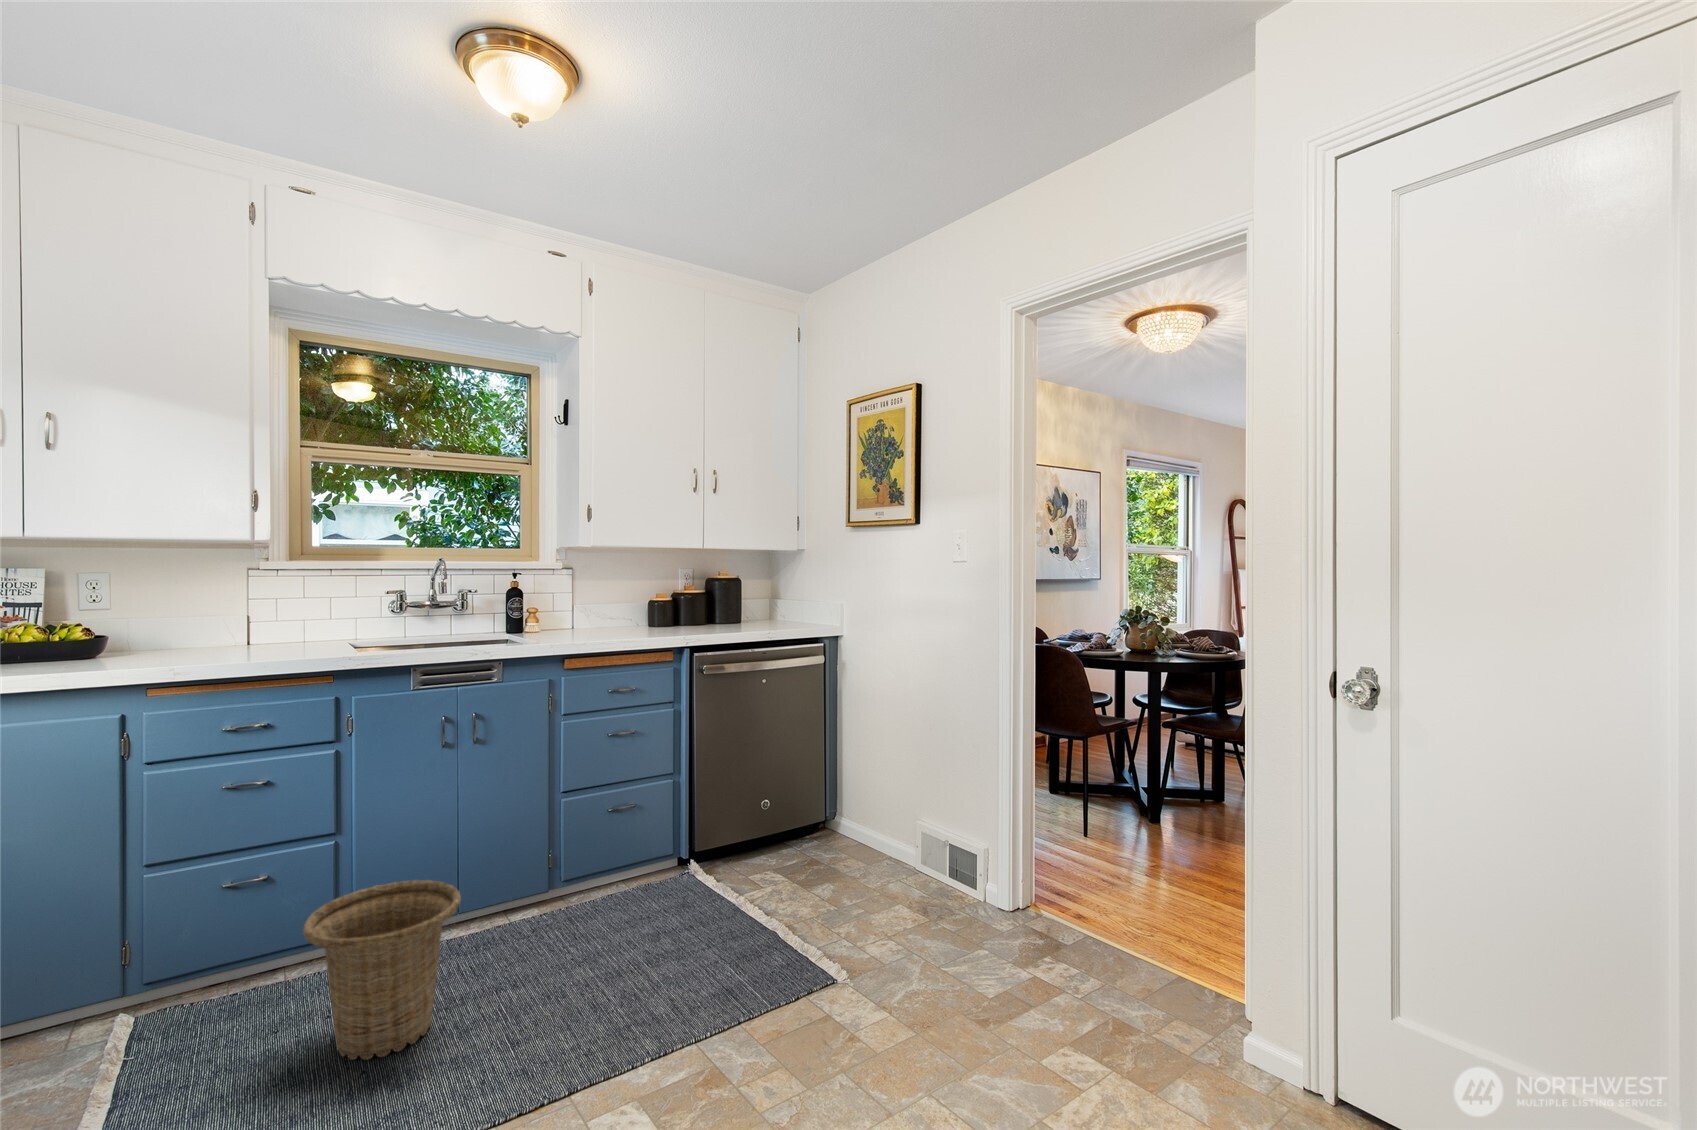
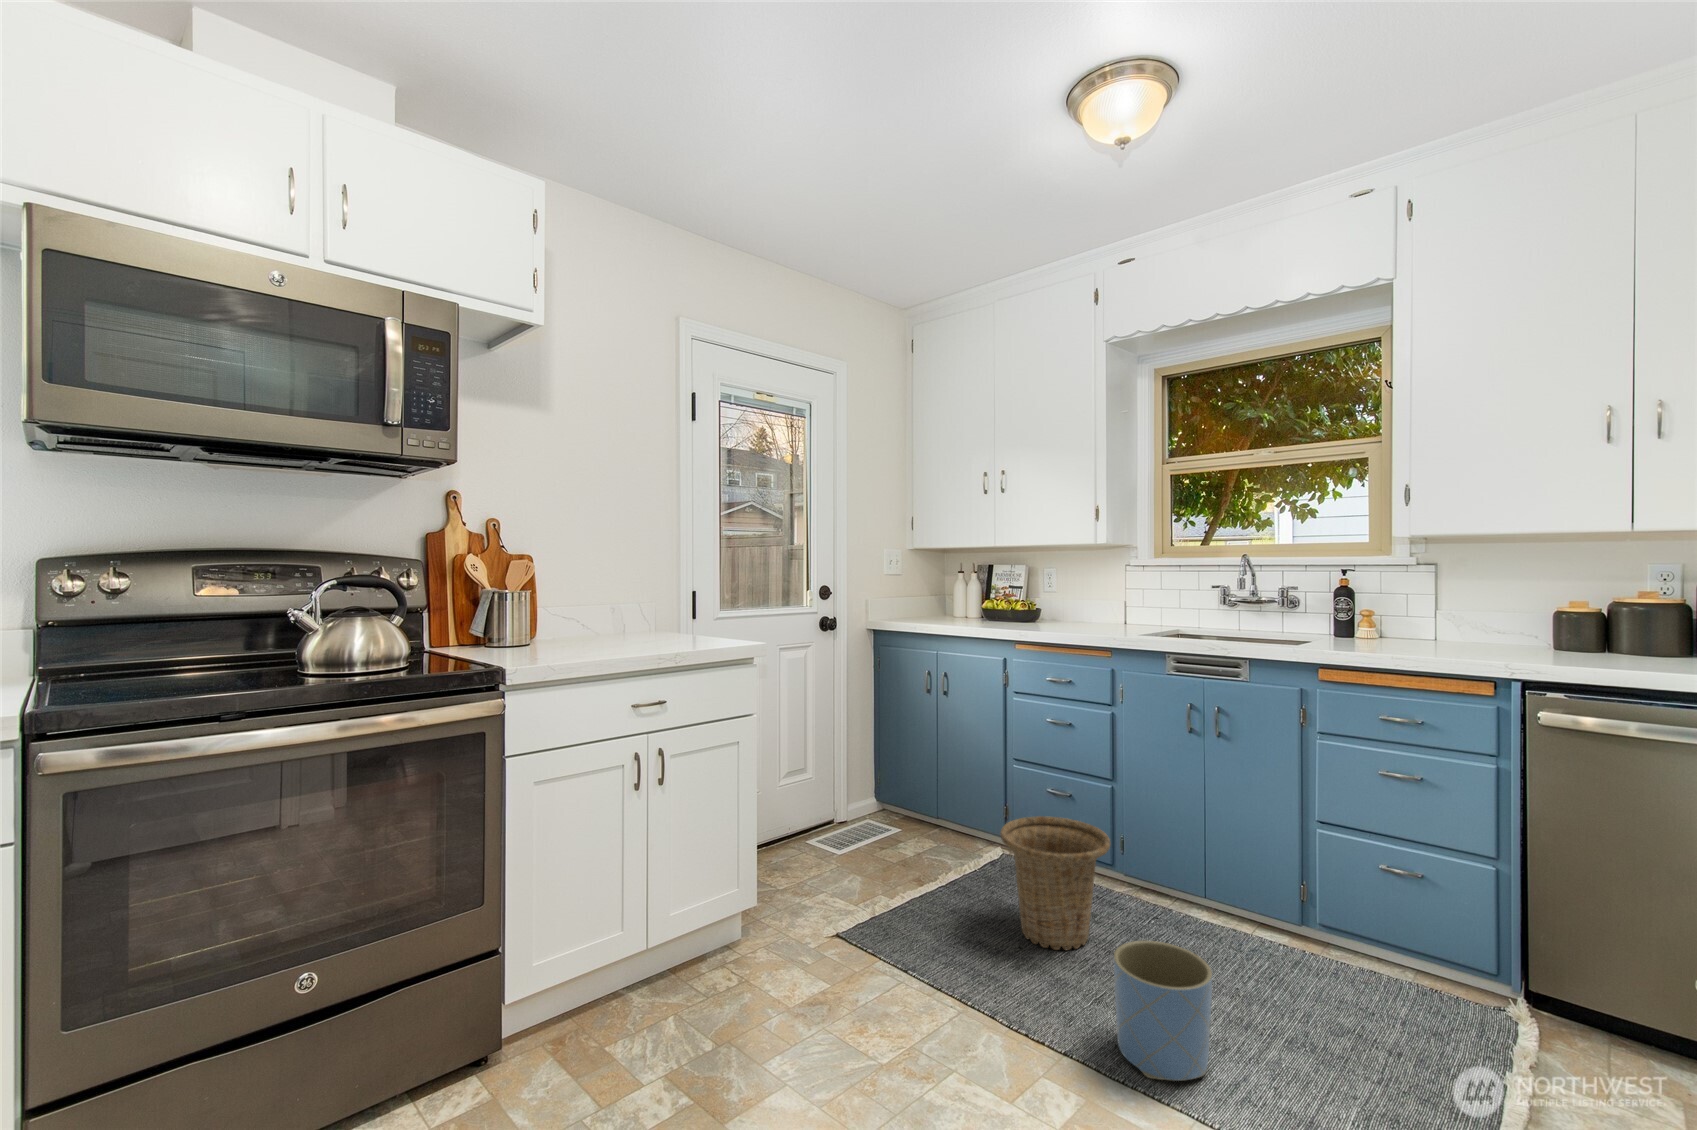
planter: none [577,923,667,1051] -> present [1114,941,1212,1081]

